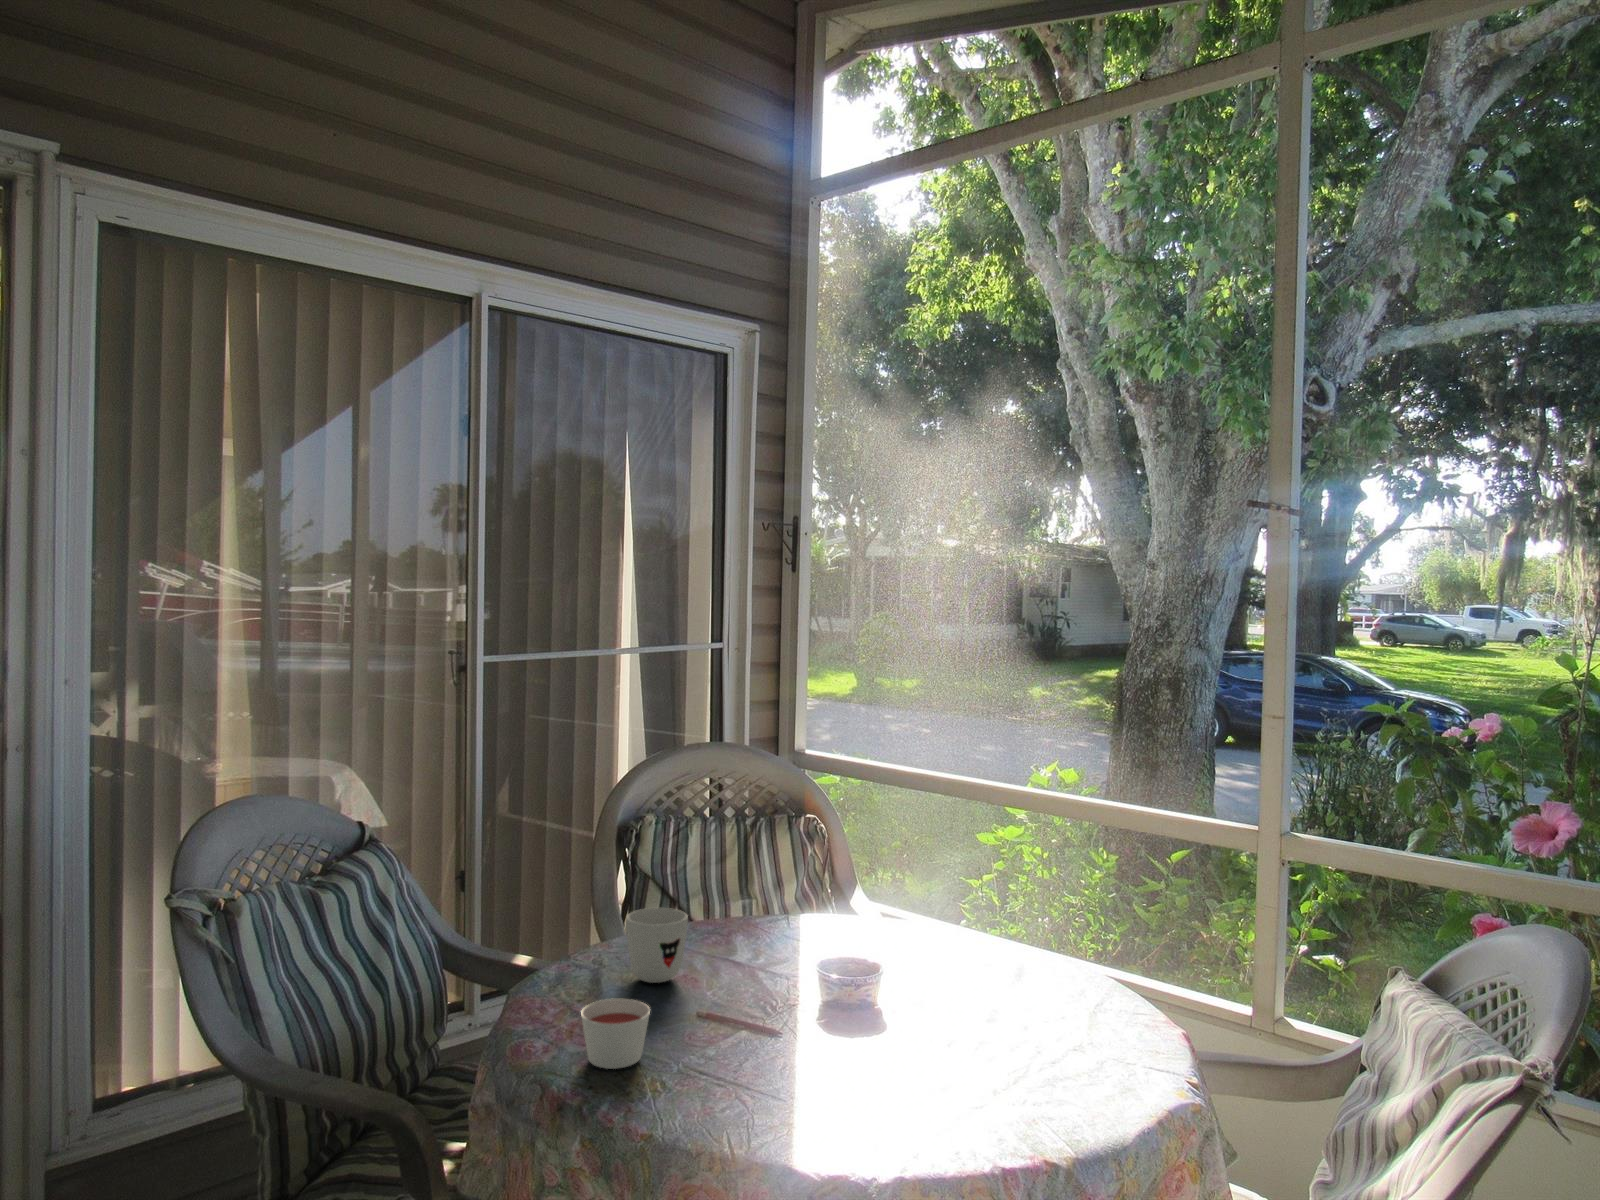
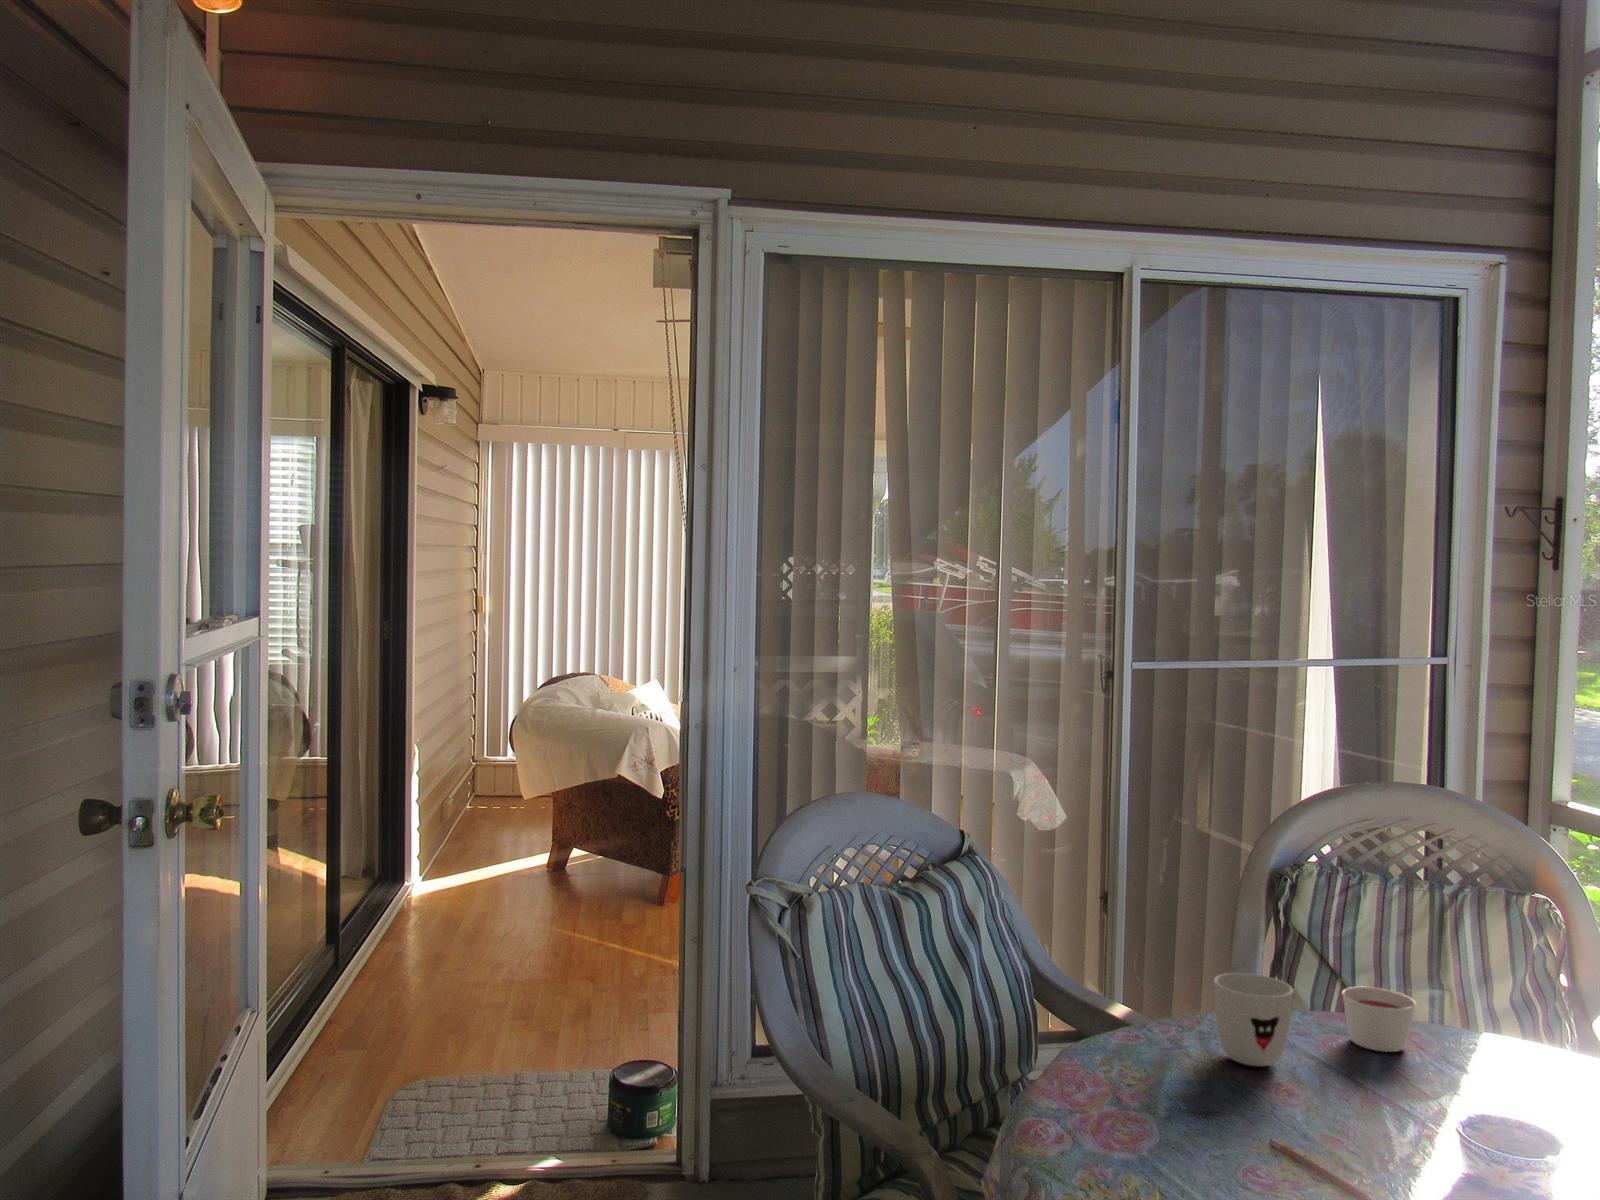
candle: present [581,999,650,1069] -> present [1343,987,1415,1052]

